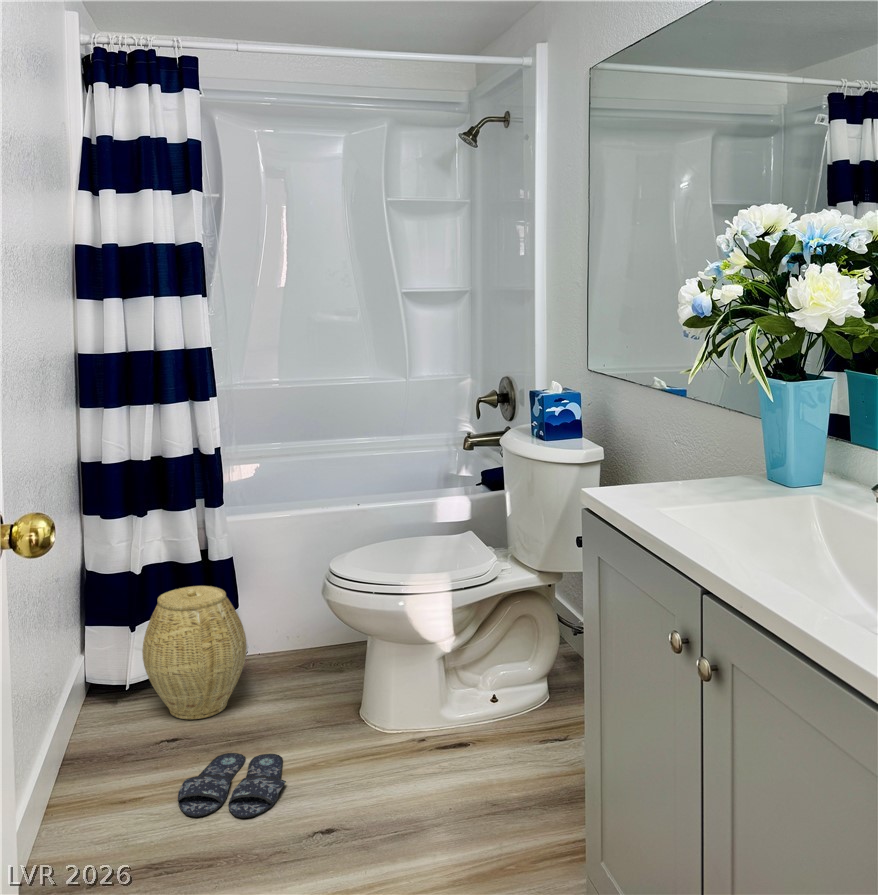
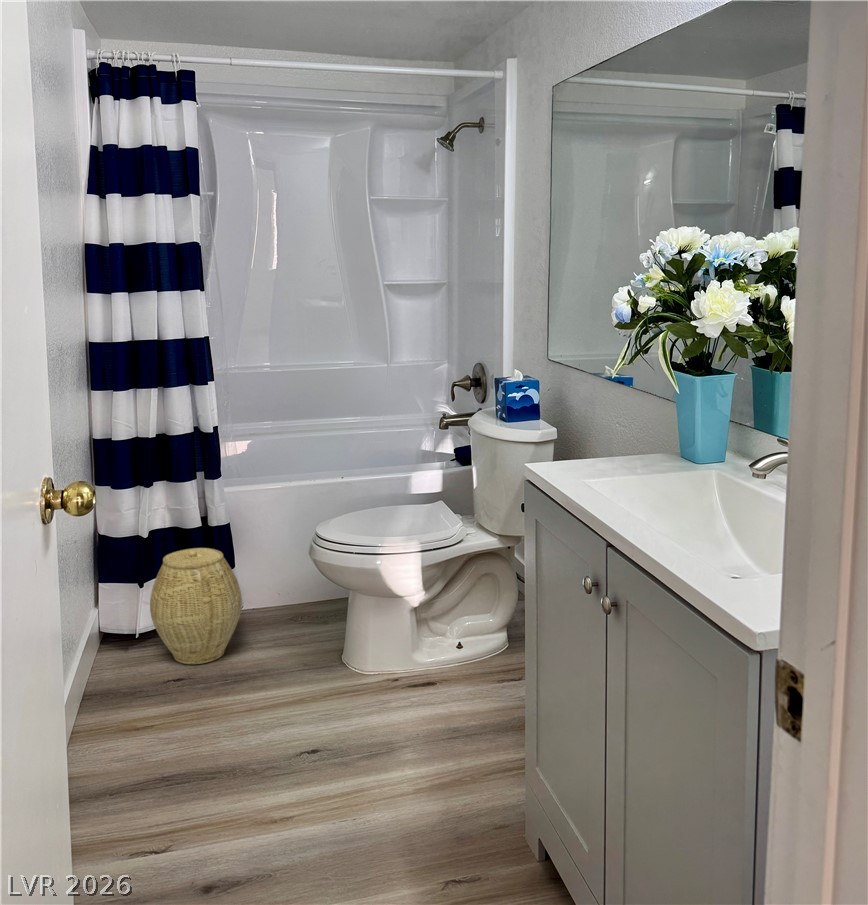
slippers: present [178,753,286,818] -> none [184,692,277,744]

